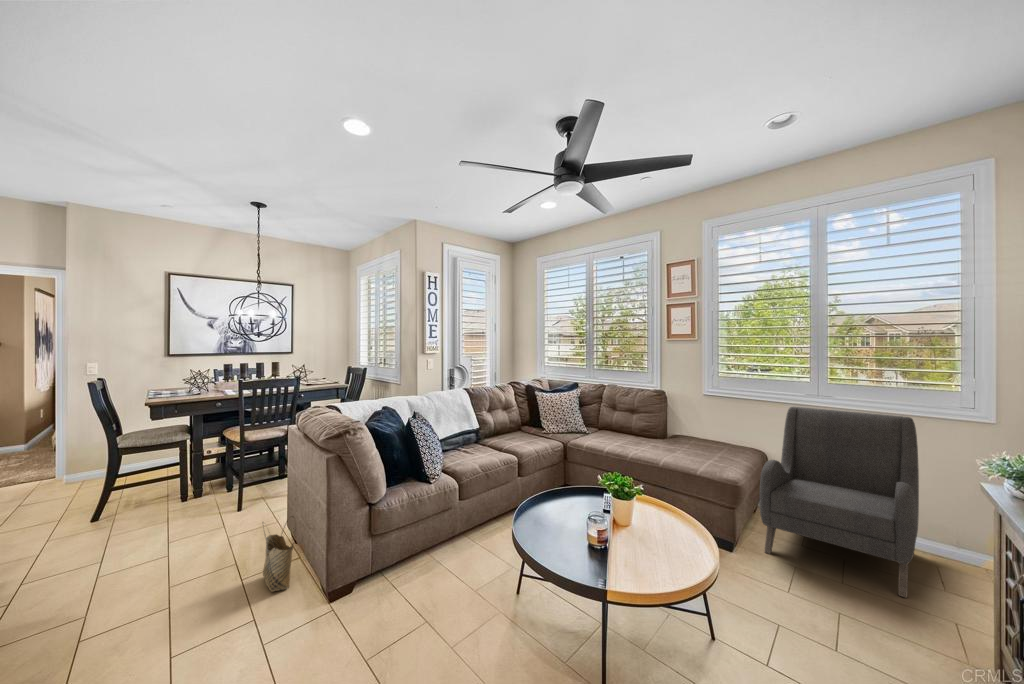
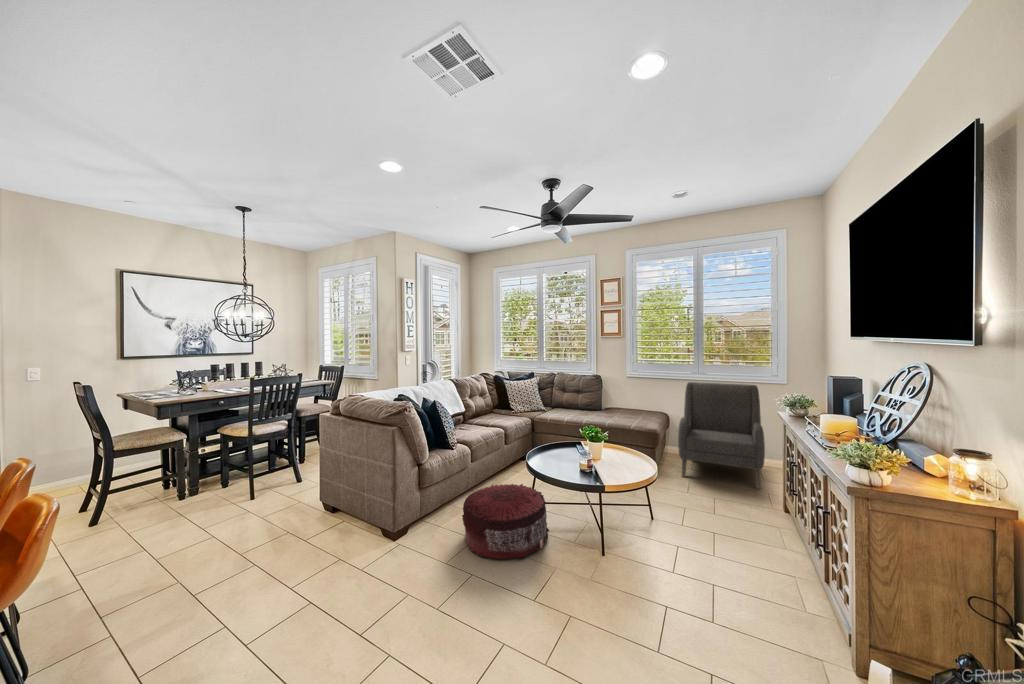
woven basket: present [263,516,293,592] -> none [344,487,376,547]
pouf: none [383,532,505,654] -> present [462,484,549,559]

